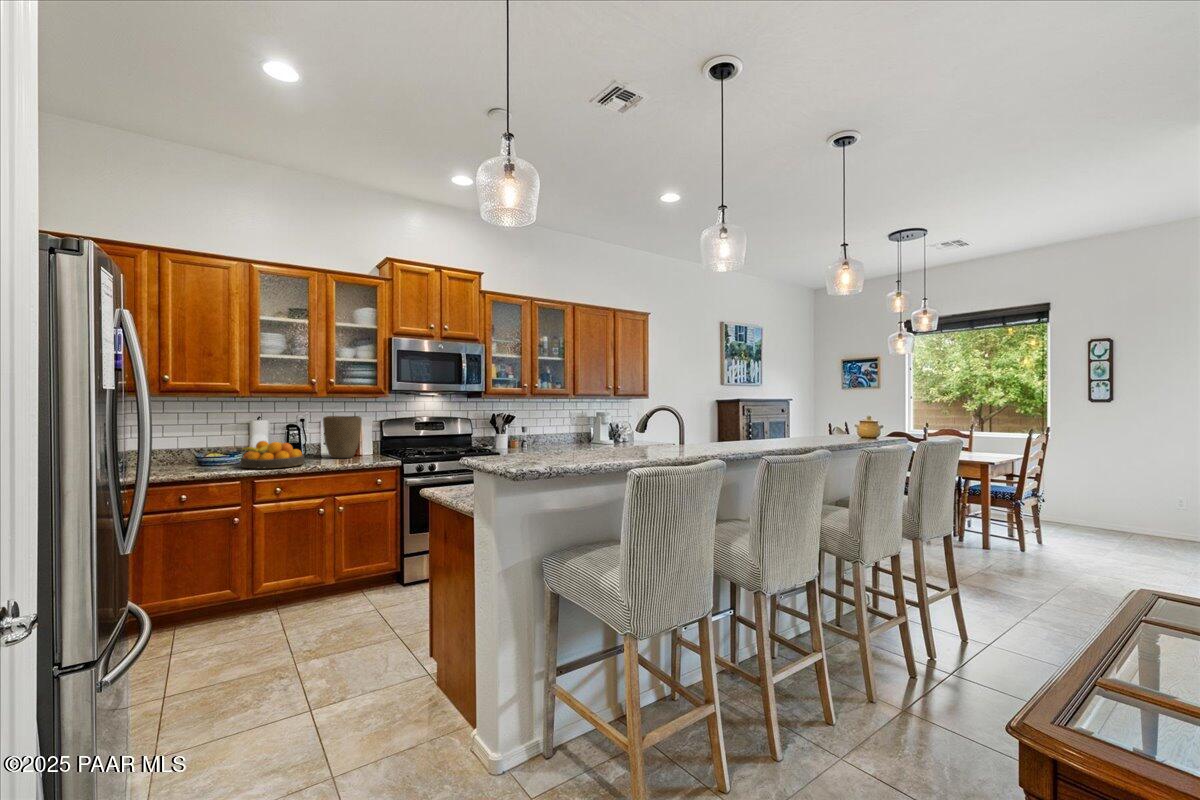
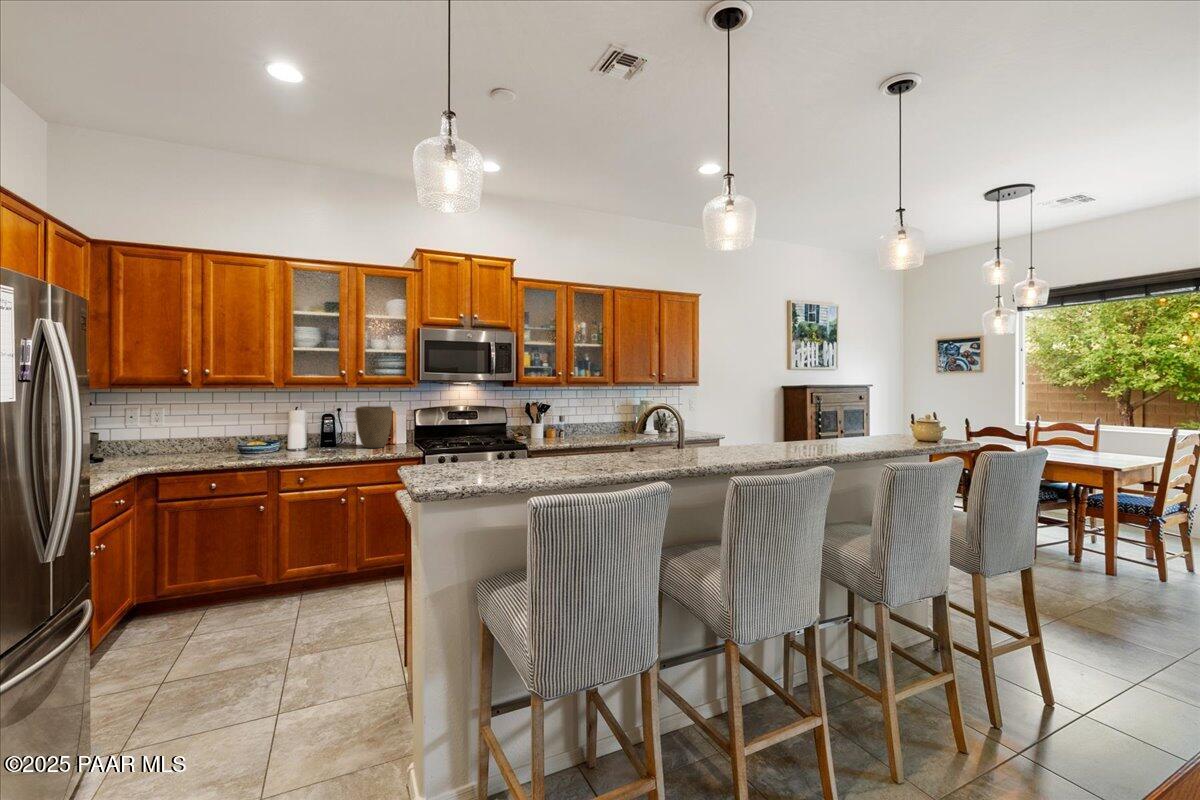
fruit bowl: present [241,441,304,468] -> none [276,431,335,457]

